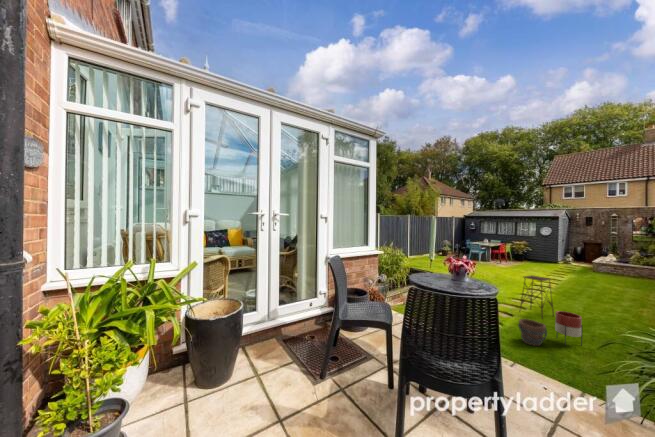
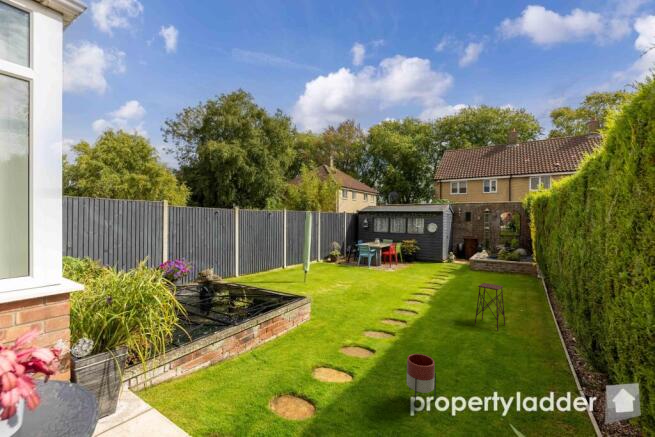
side table: present [520,276,554,318] -> present [475,283,505,331]
bucket: present [518,319,547,346] -> none [358,373,394,417]

